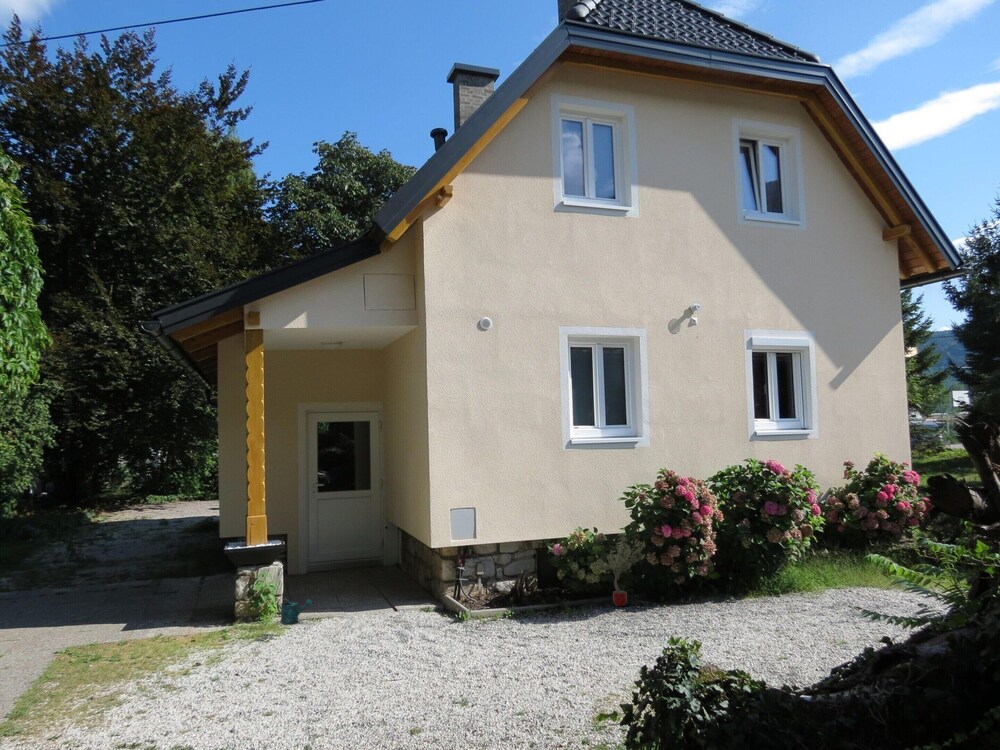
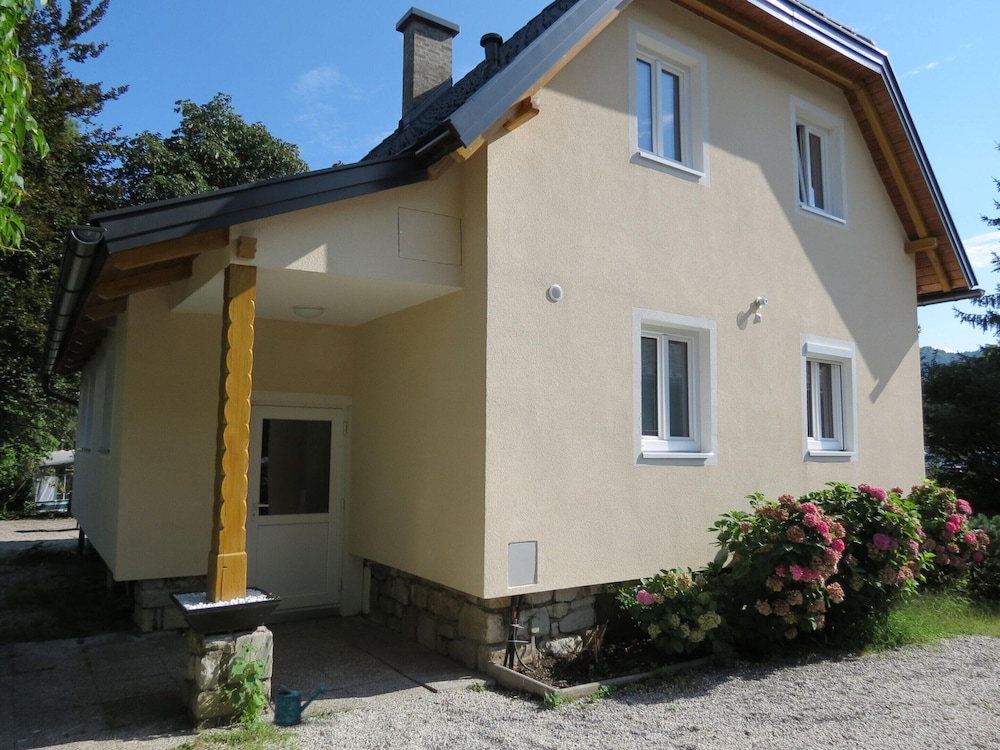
potted tree: present [592,533,645,606] -> none [692,574,756,673]

